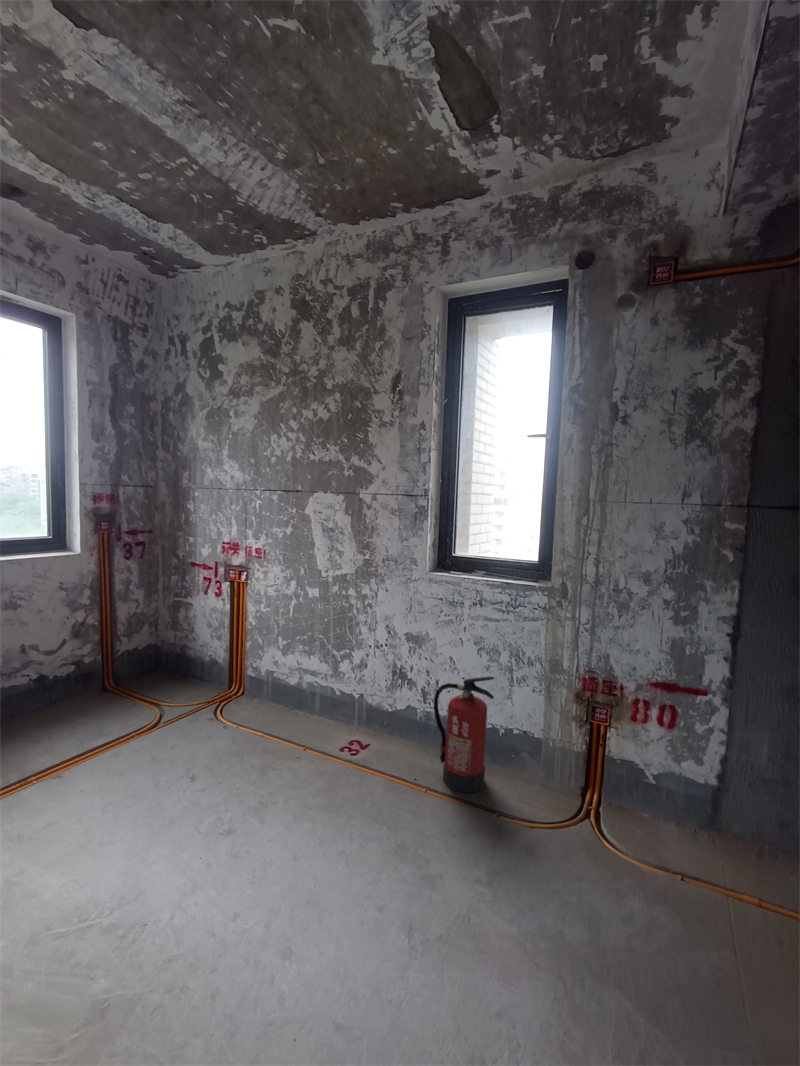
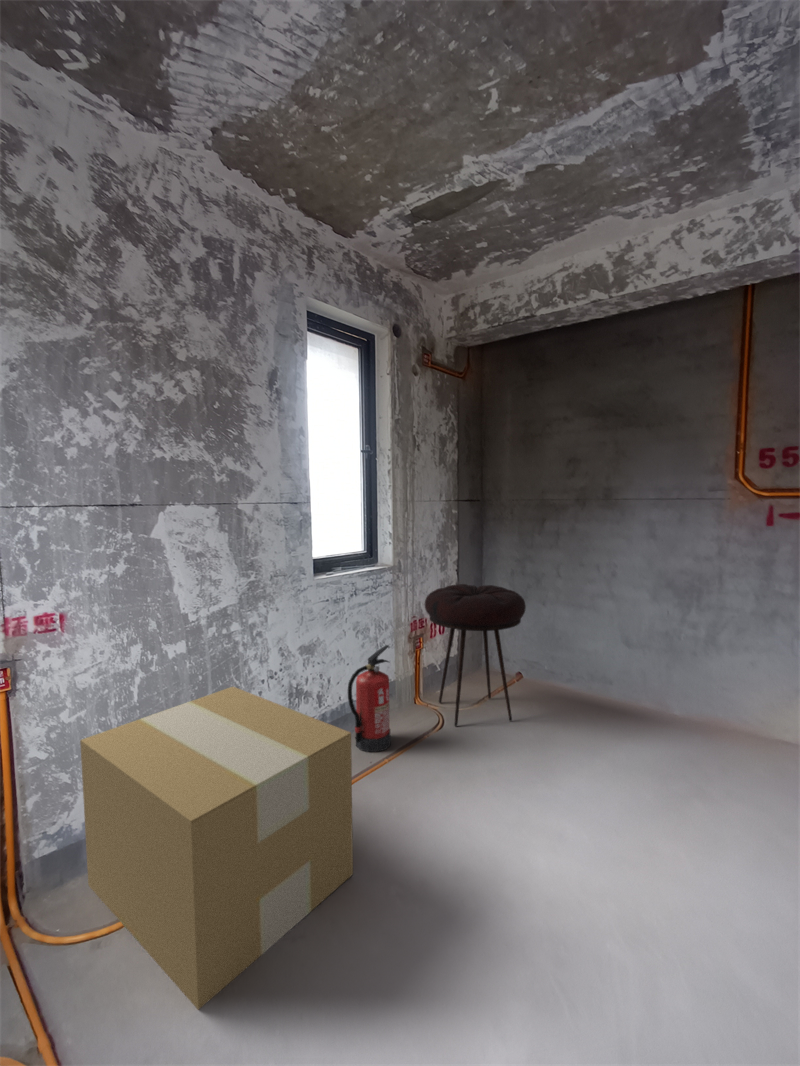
cardboard box: none [153,620,340,795] -> present [80,687,353,1010]
stool: none [554,646,754,929] -> present [425,584,526,727]

